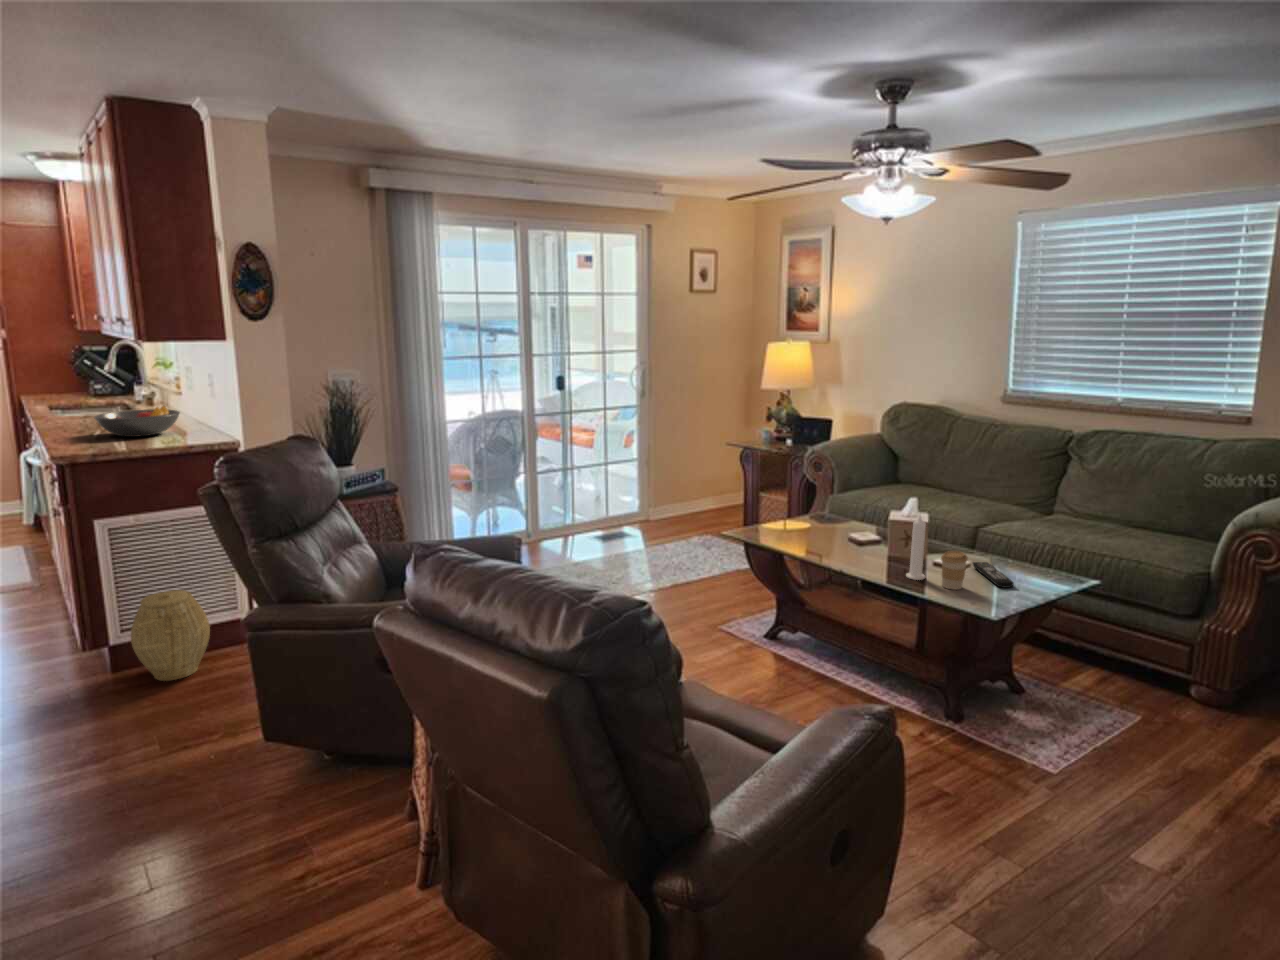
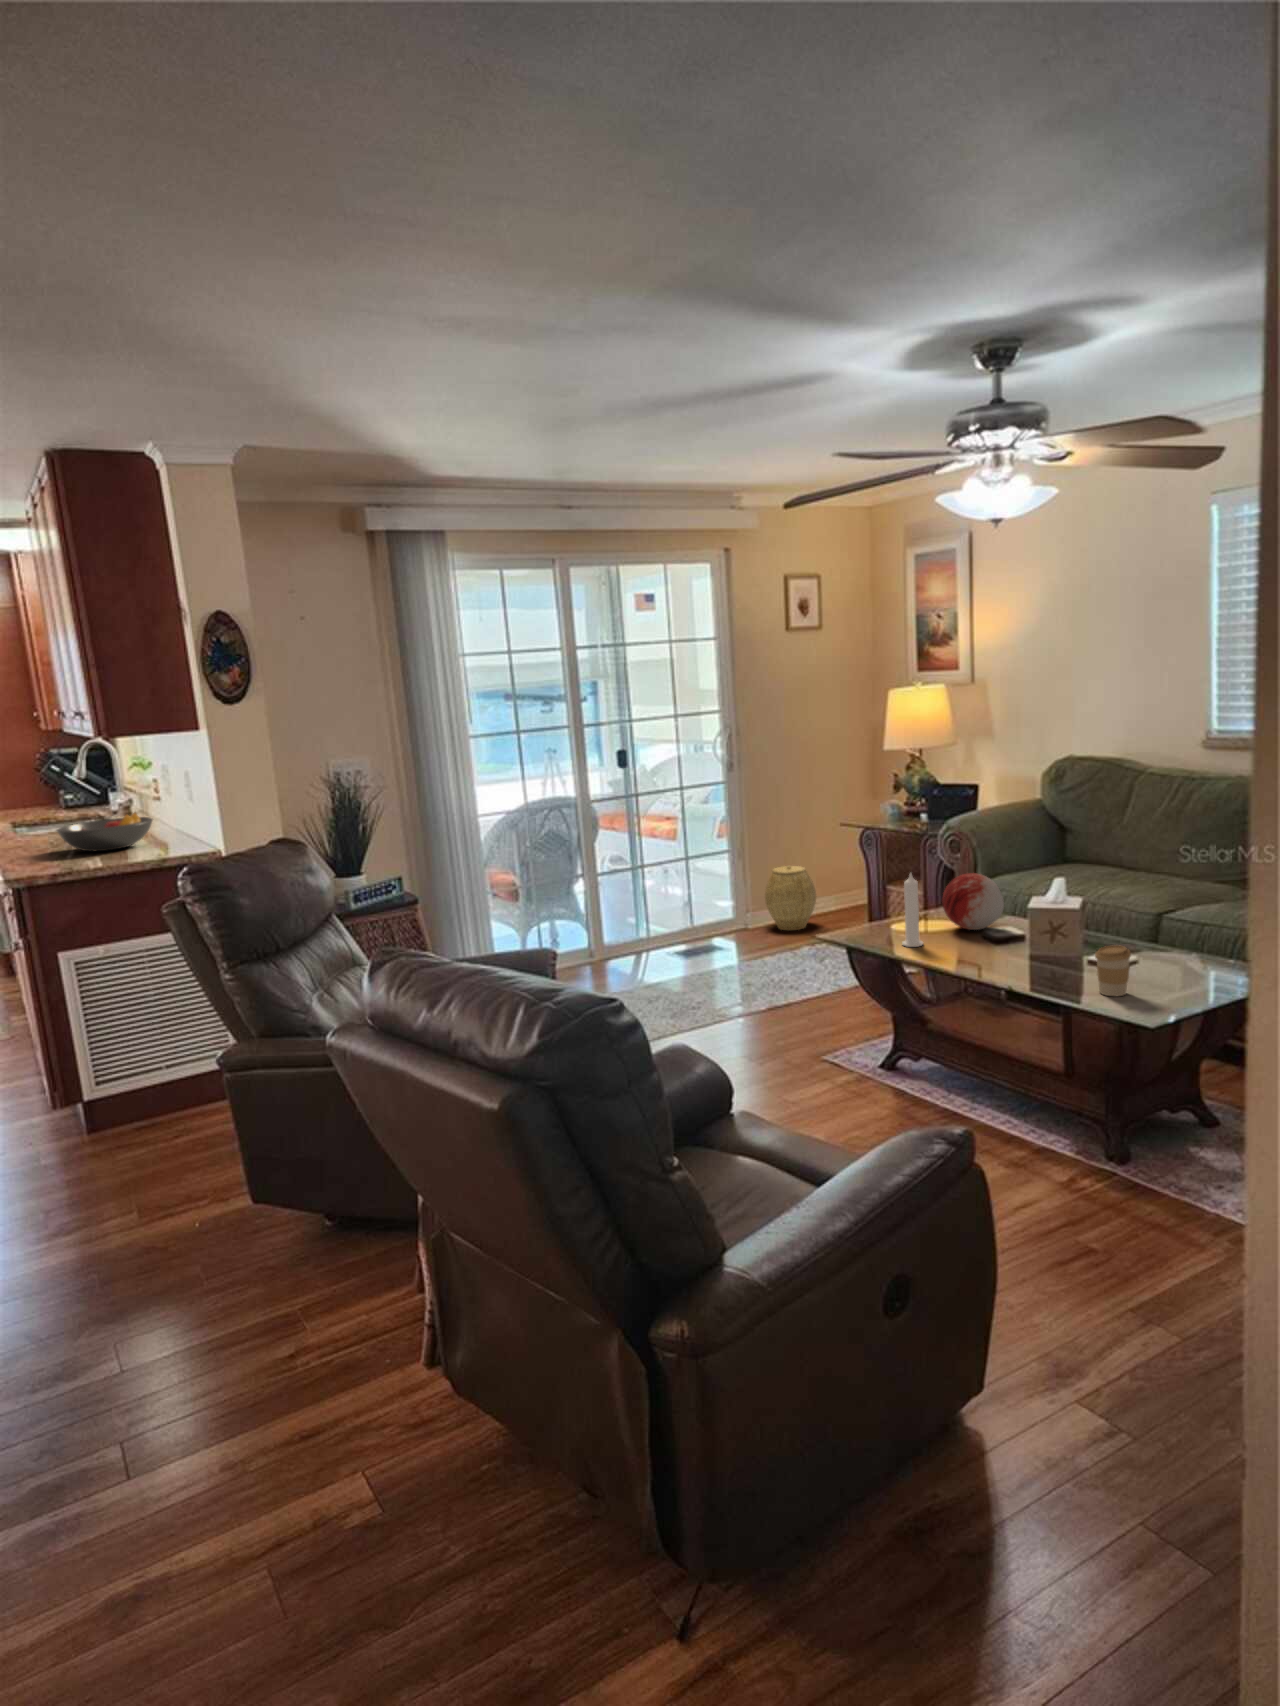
decorative orb: none [817,489,862,532] -> present [942,873,1004,930]
candle: present [906,515,926,580] -> present [902,873,923,947]
remote control: present [973,562,1014,588] -> none [1147,960,1199,992]
woven basket: present [131,590,210,681] -> present [765,866,816,930]

